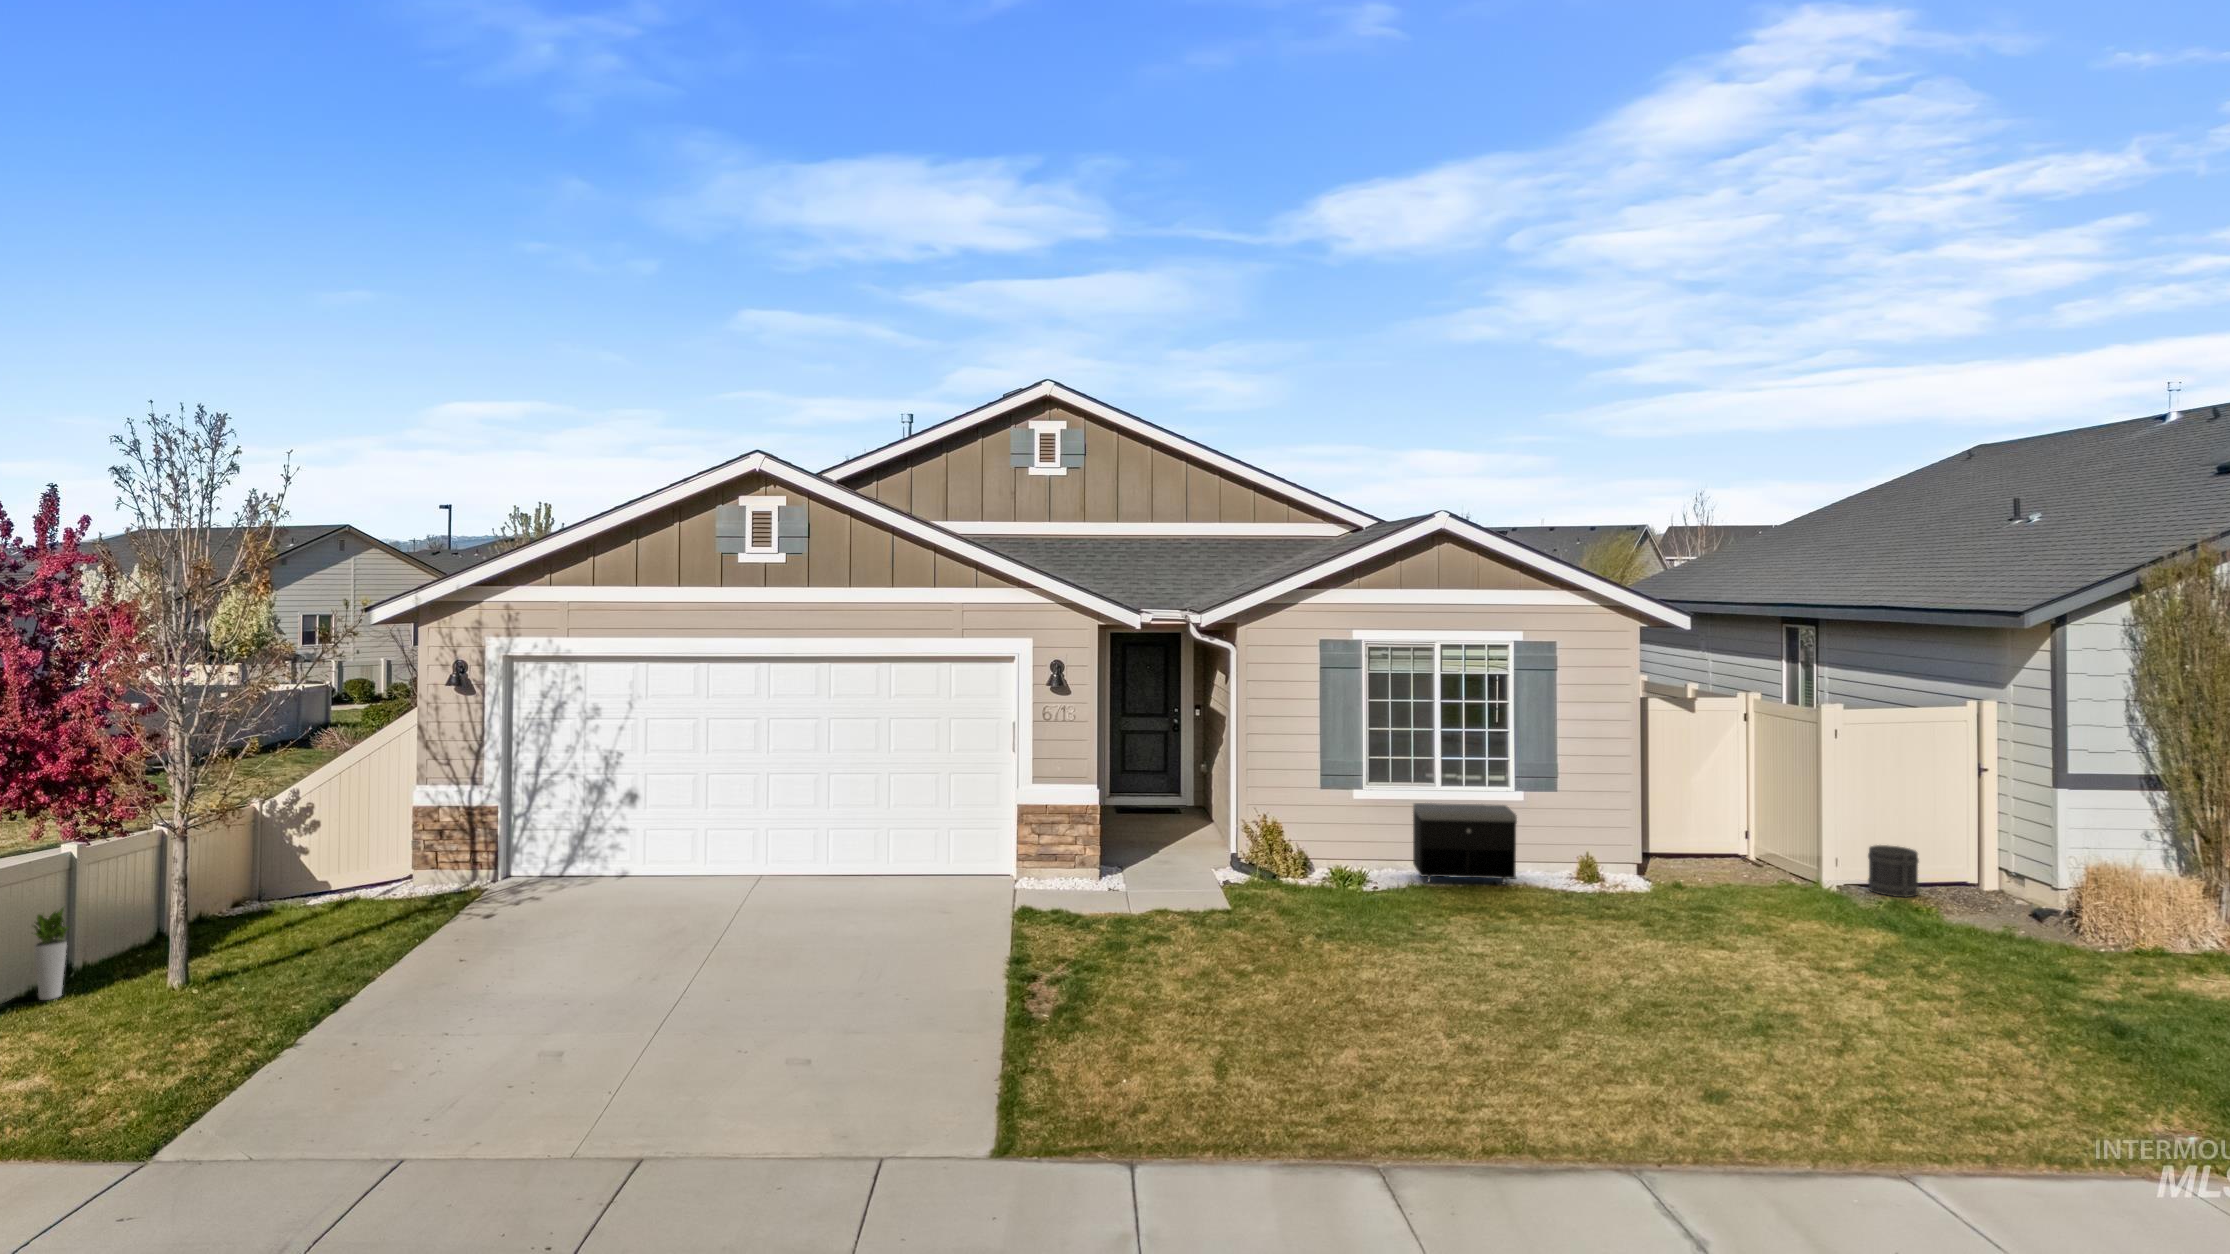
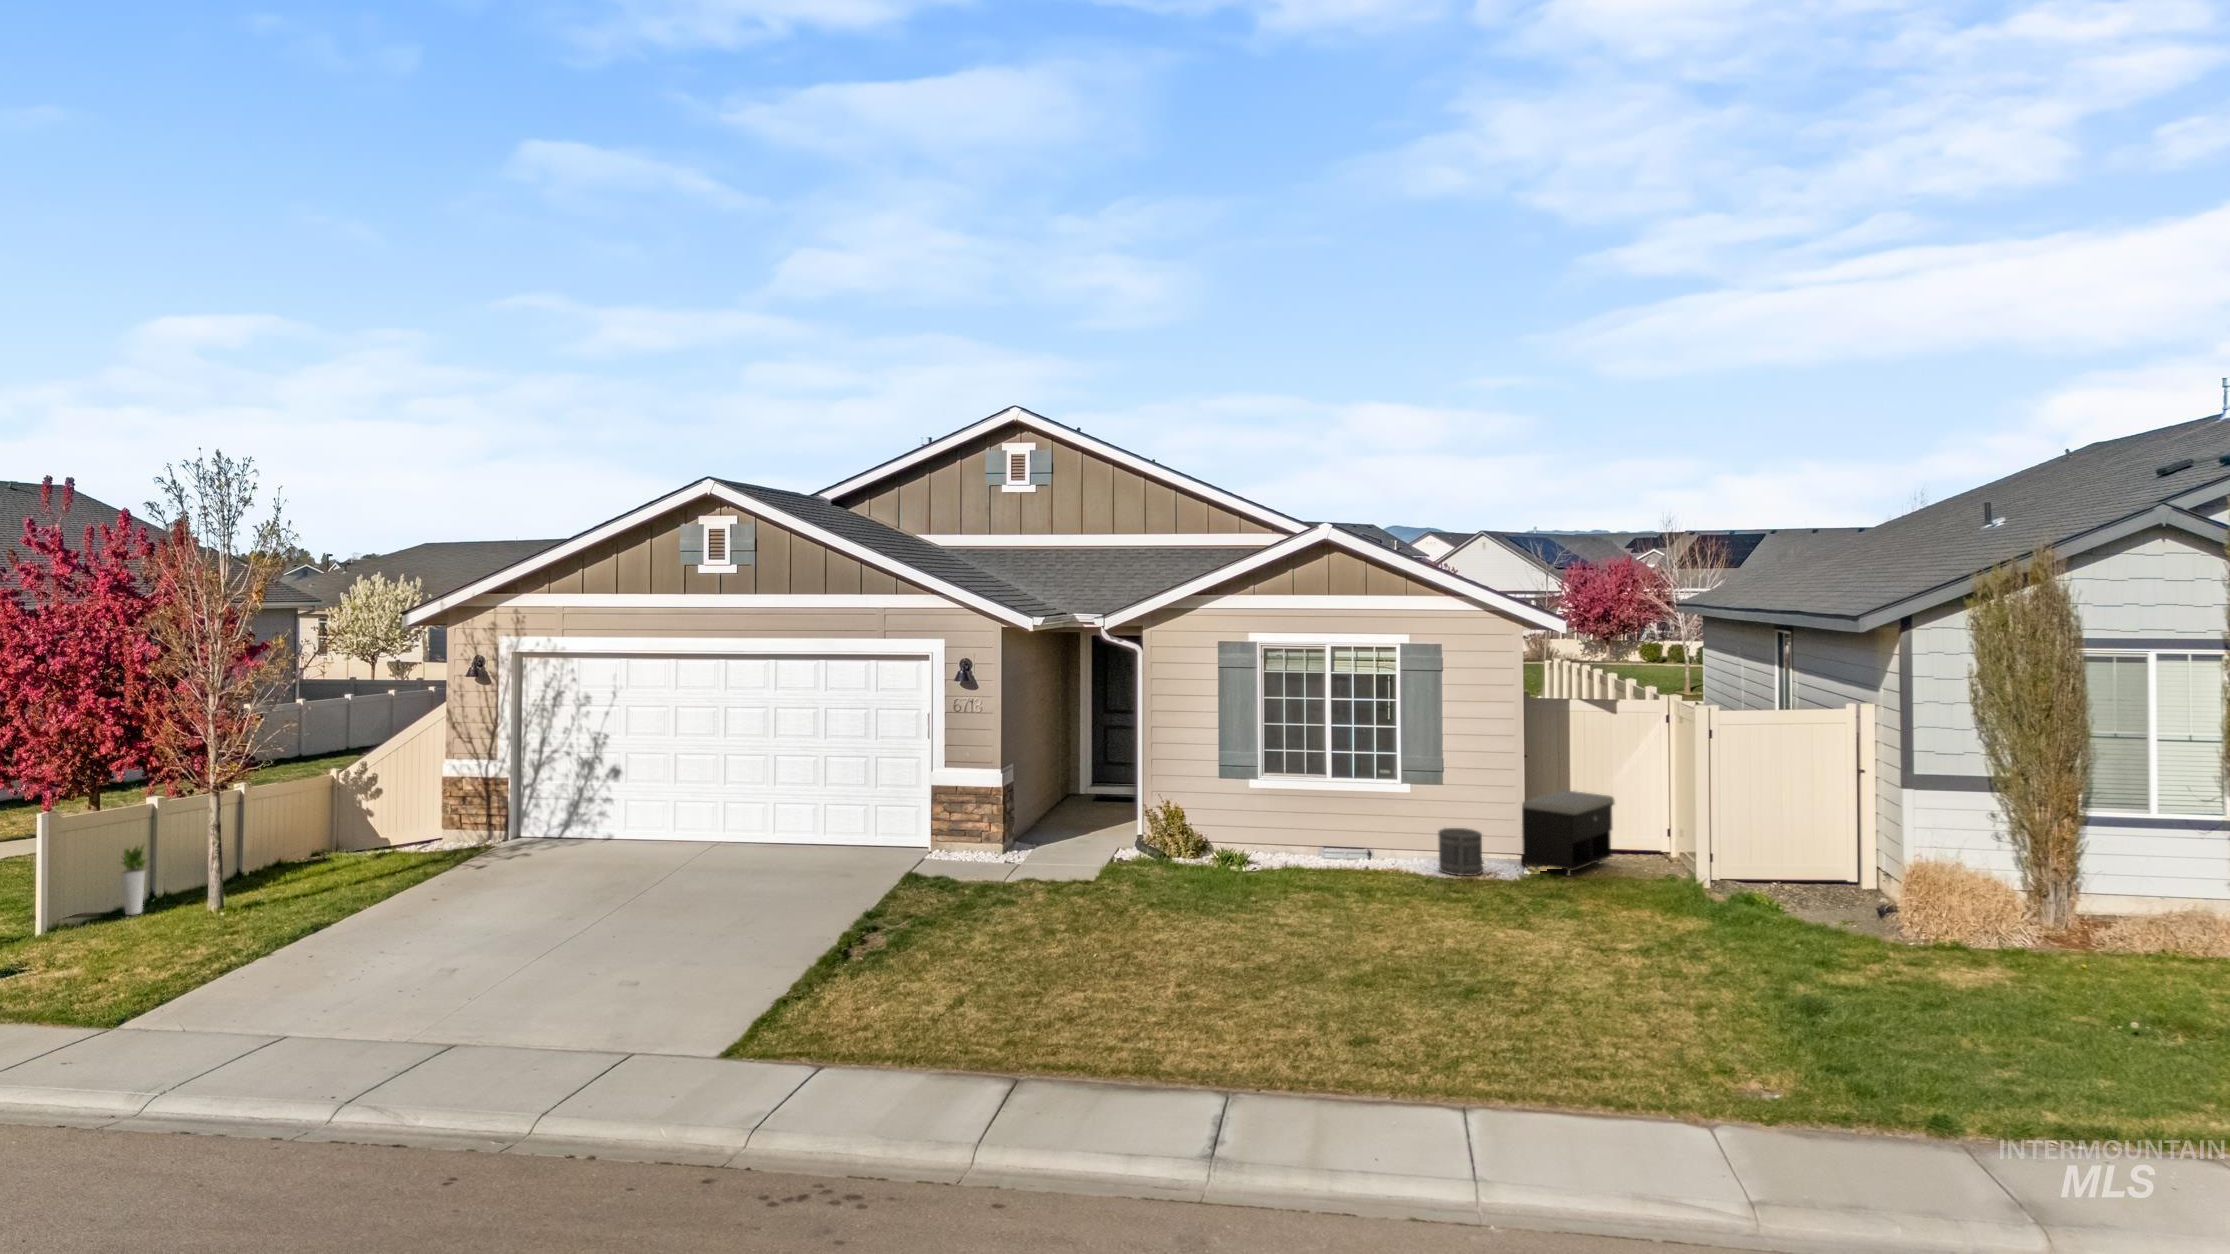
storage bench: present [1413,803,1517,885] -> present [1522,790,1614,876]
bucket: present [1868,845,1919,897] -> present [1438,828,1482,876]

